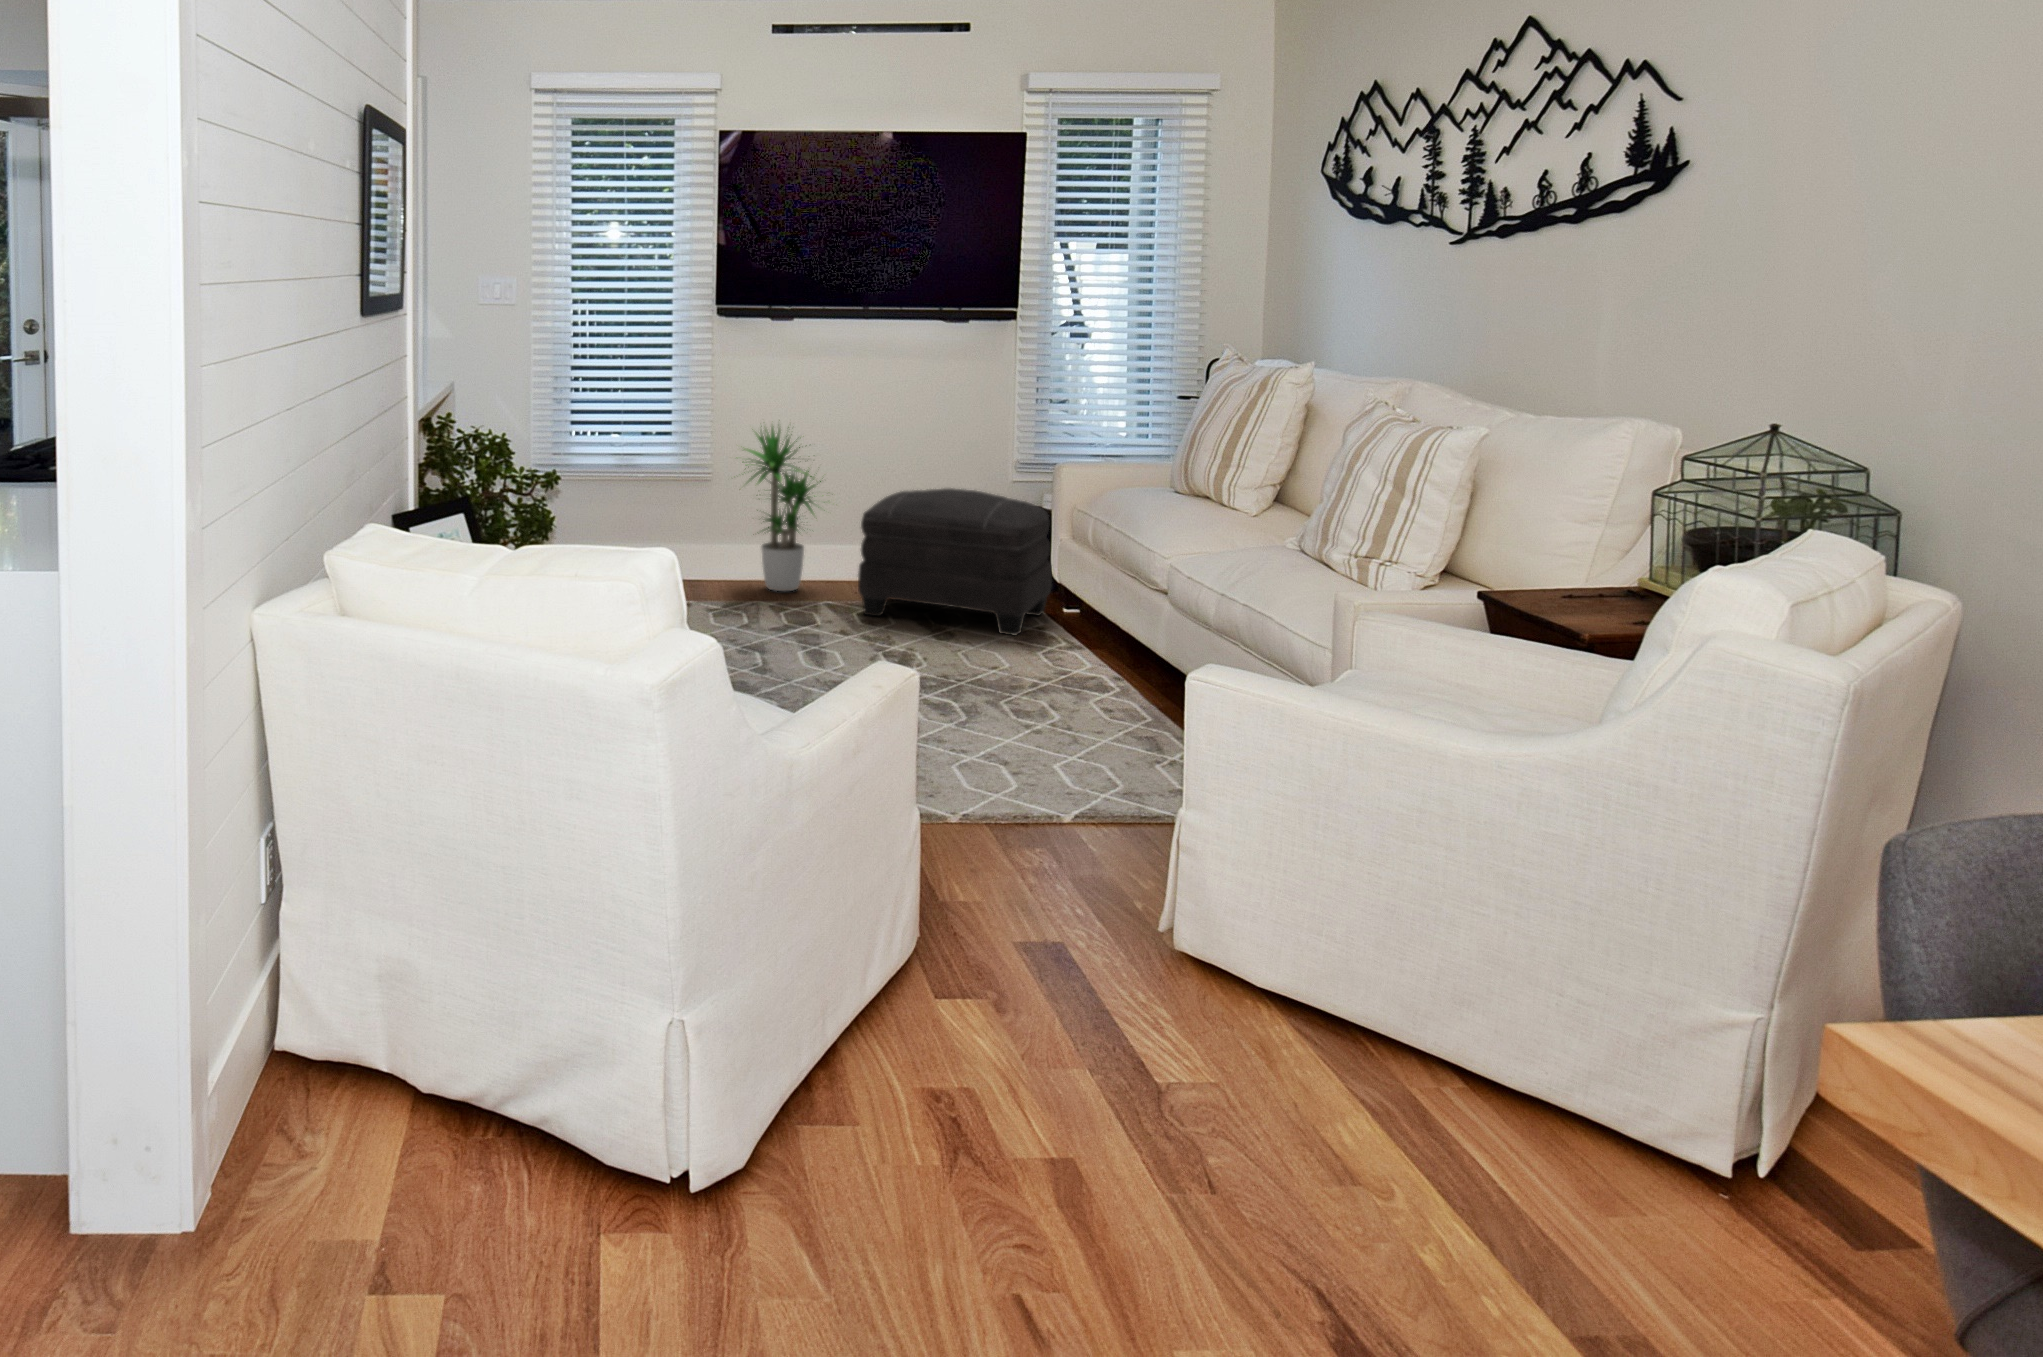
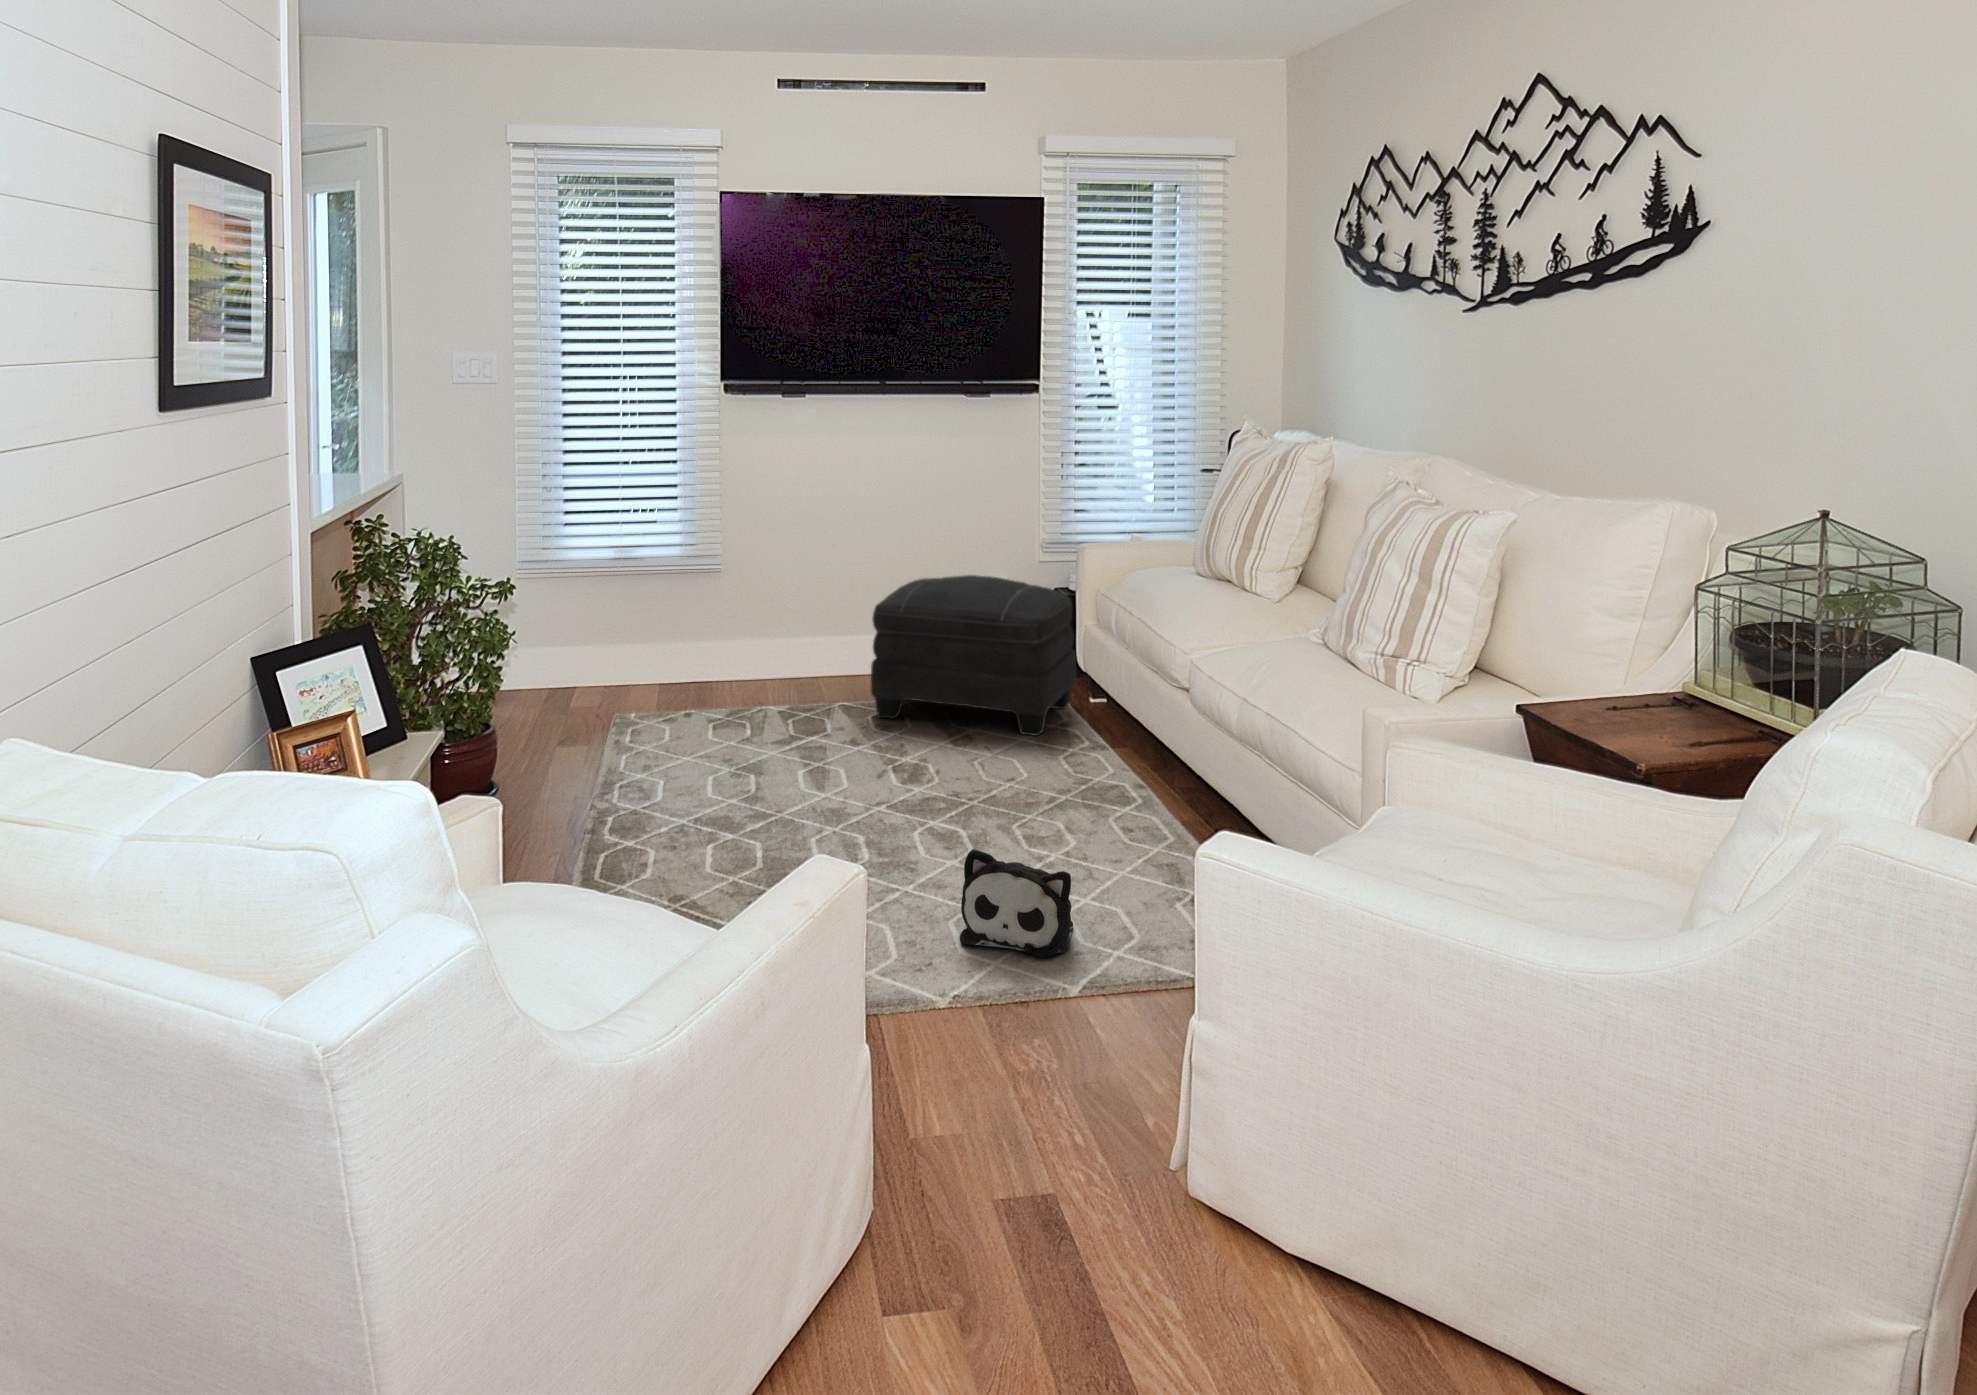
potted plant: present [743,426,825,591] -> none [730,502,855,692]
plush toy: none [963,702,1062,794] -> present [960,849,1073,957]

